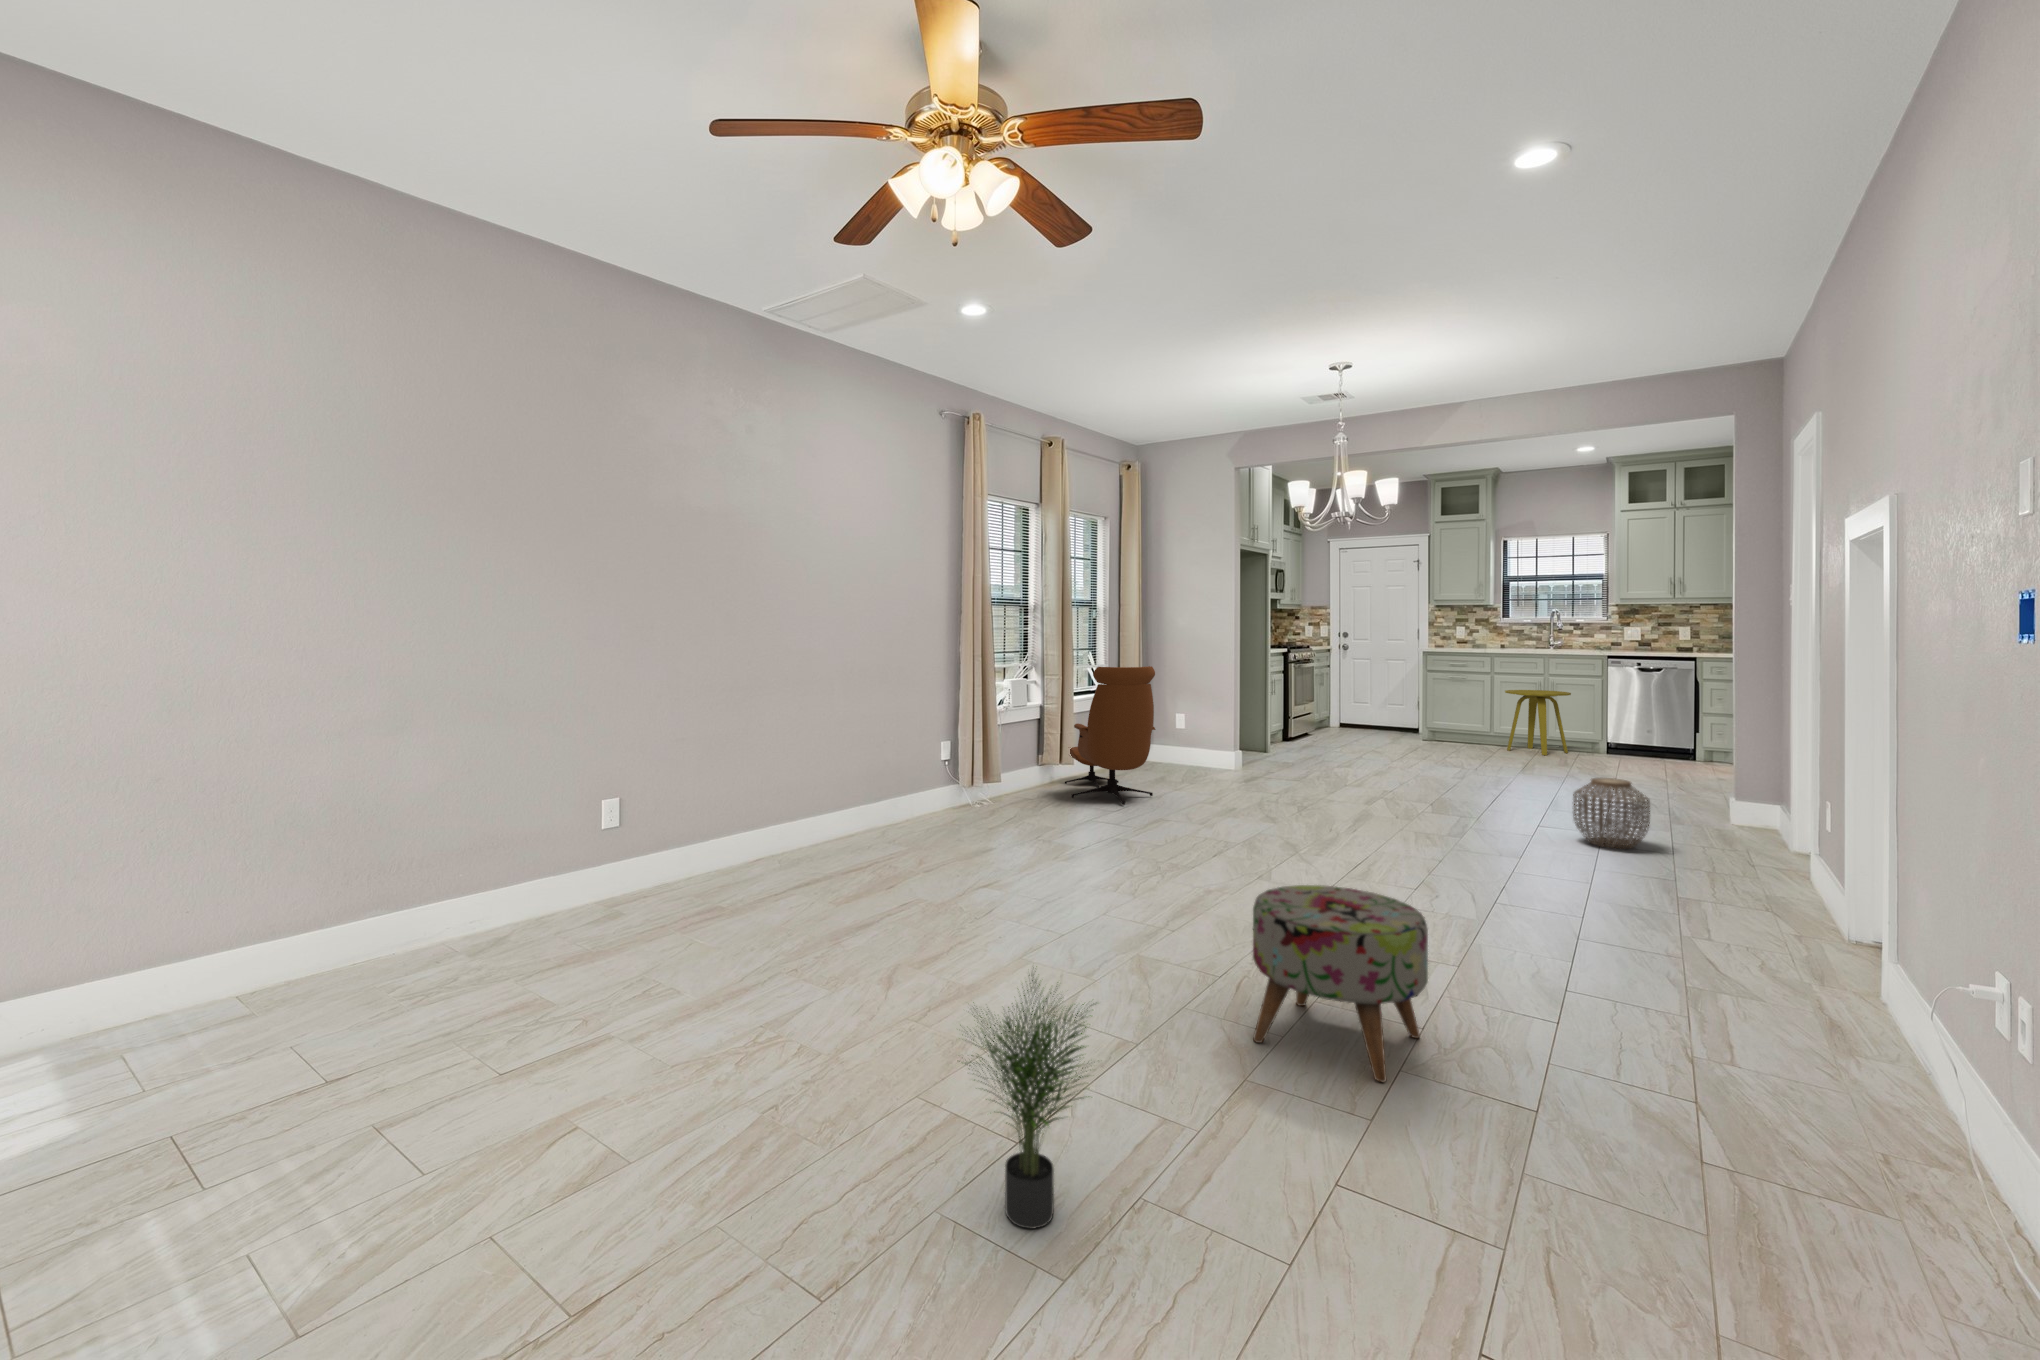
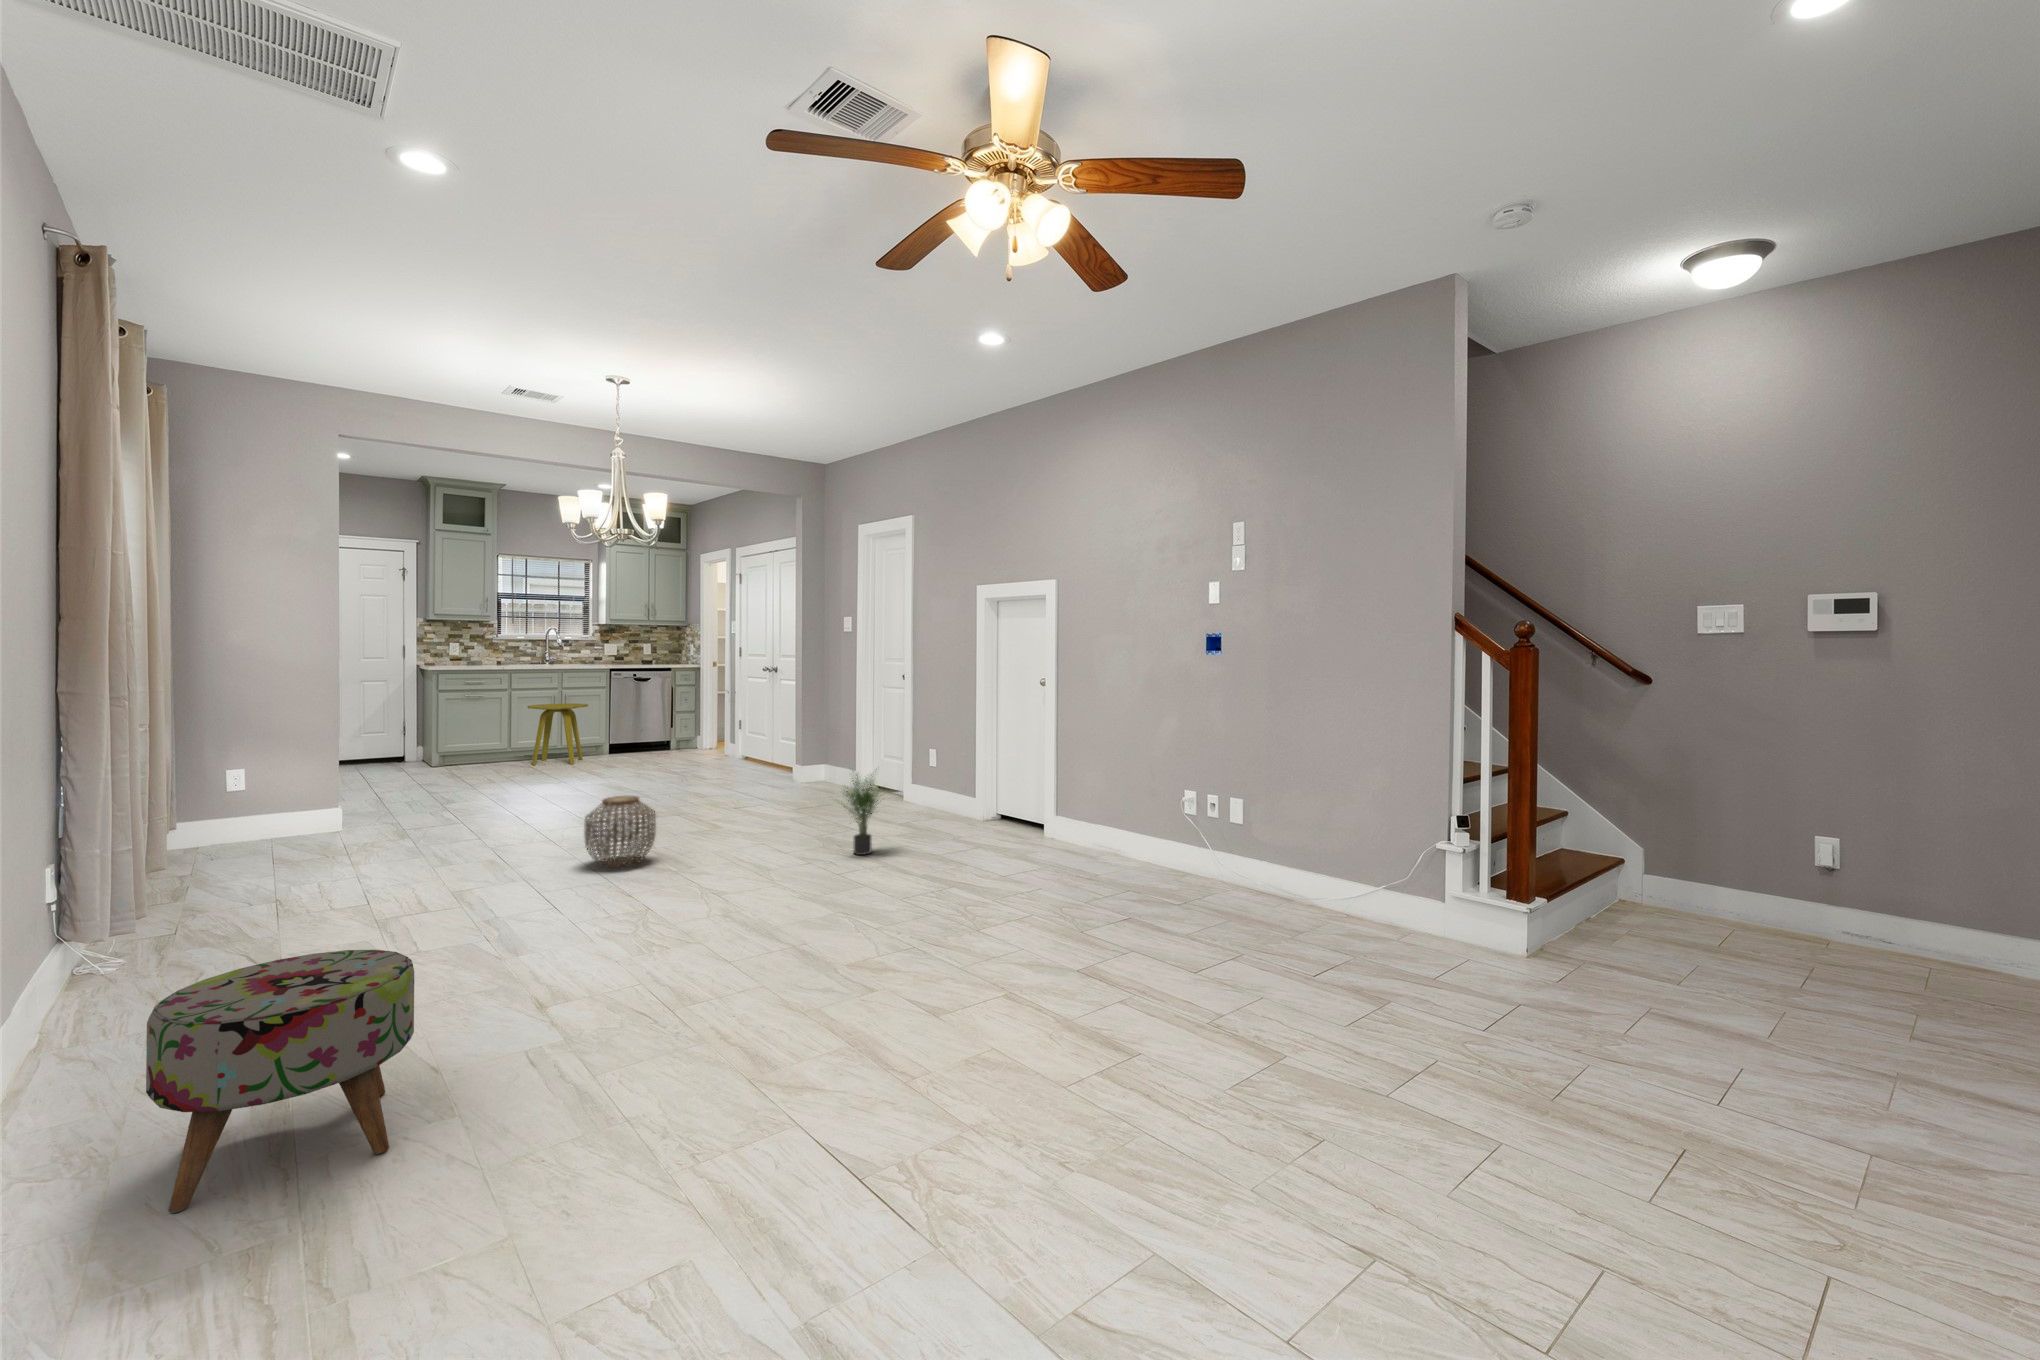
lounge chair: present [1065,666,1155,805] -> none [81,699,372,923]
woven basket: present [1573,778,1650,849] -> present [584,796,656,868]
ottoman: present [1253,885,1428,1082] -> present [146,950,414,1213]
potted plant: present [965,975,1089,1229] -> present [837,774,881,855]

